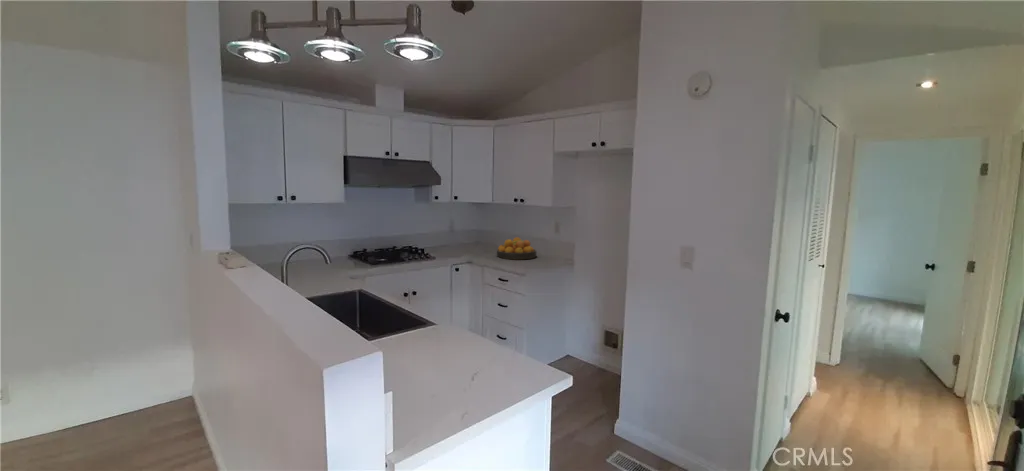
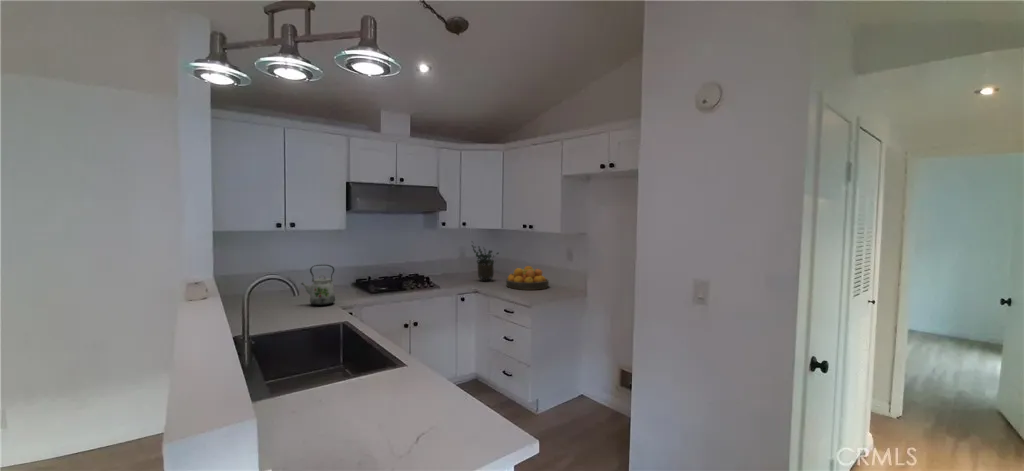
potted plant: none [462,214,488,251] -> present [472,245,499,281]
kettle: none [306,237,340,277] -> present [301,265,335,305]

